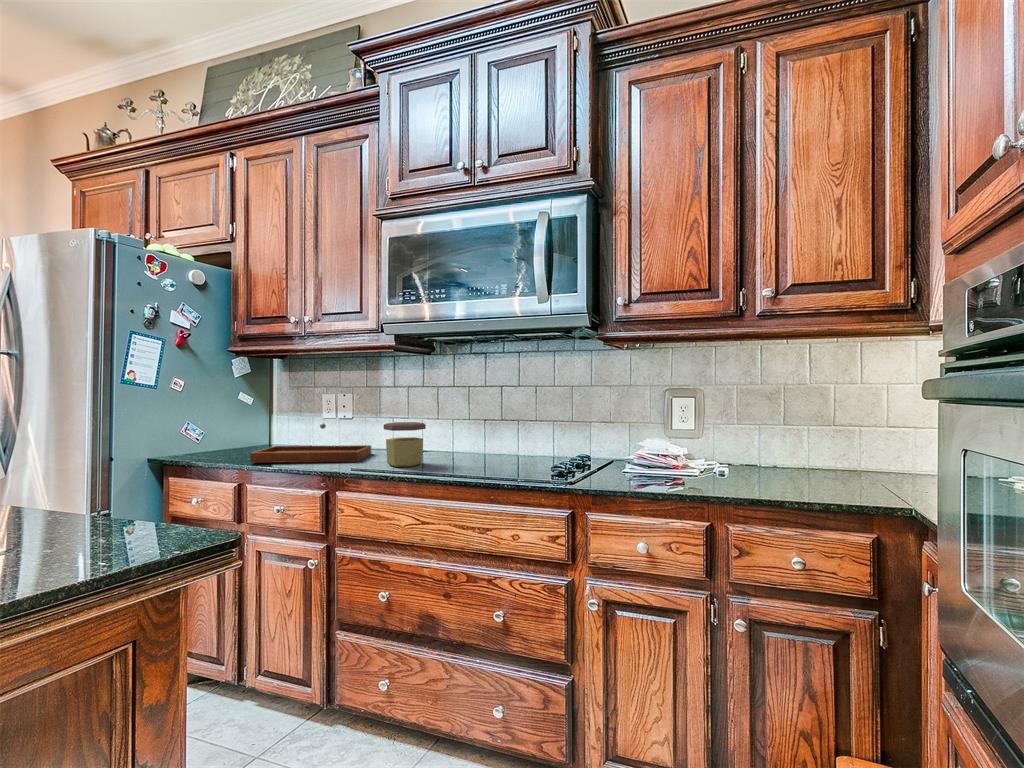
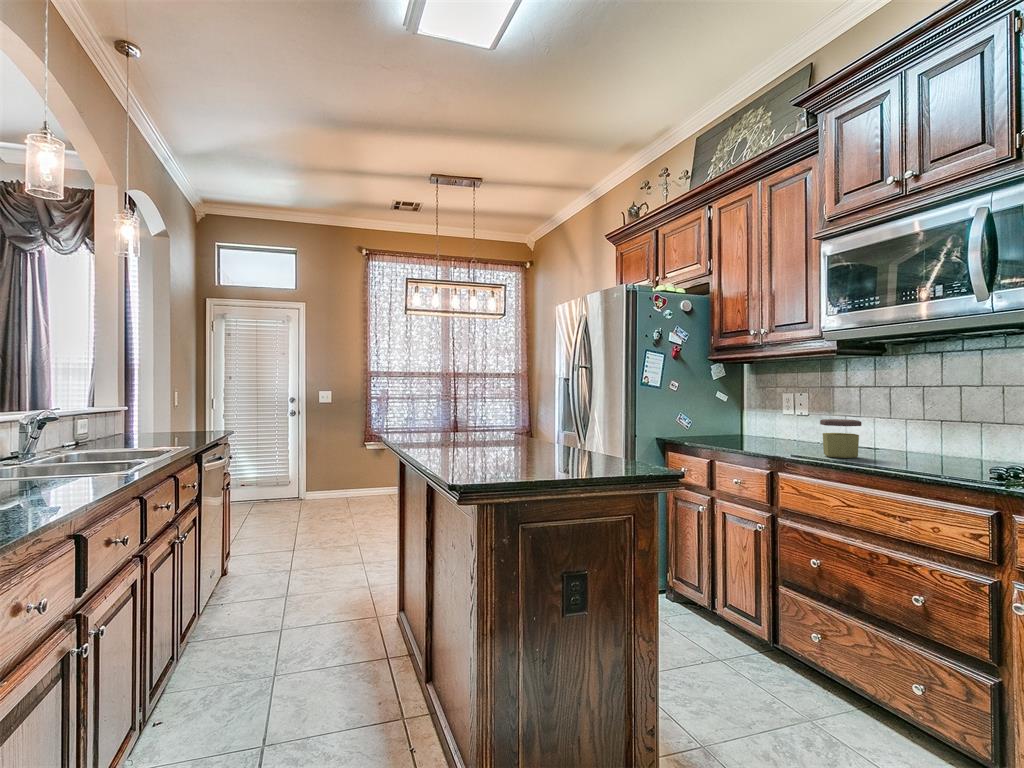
tray: present [250,423,371,463] -> none [718,418,820,451]

